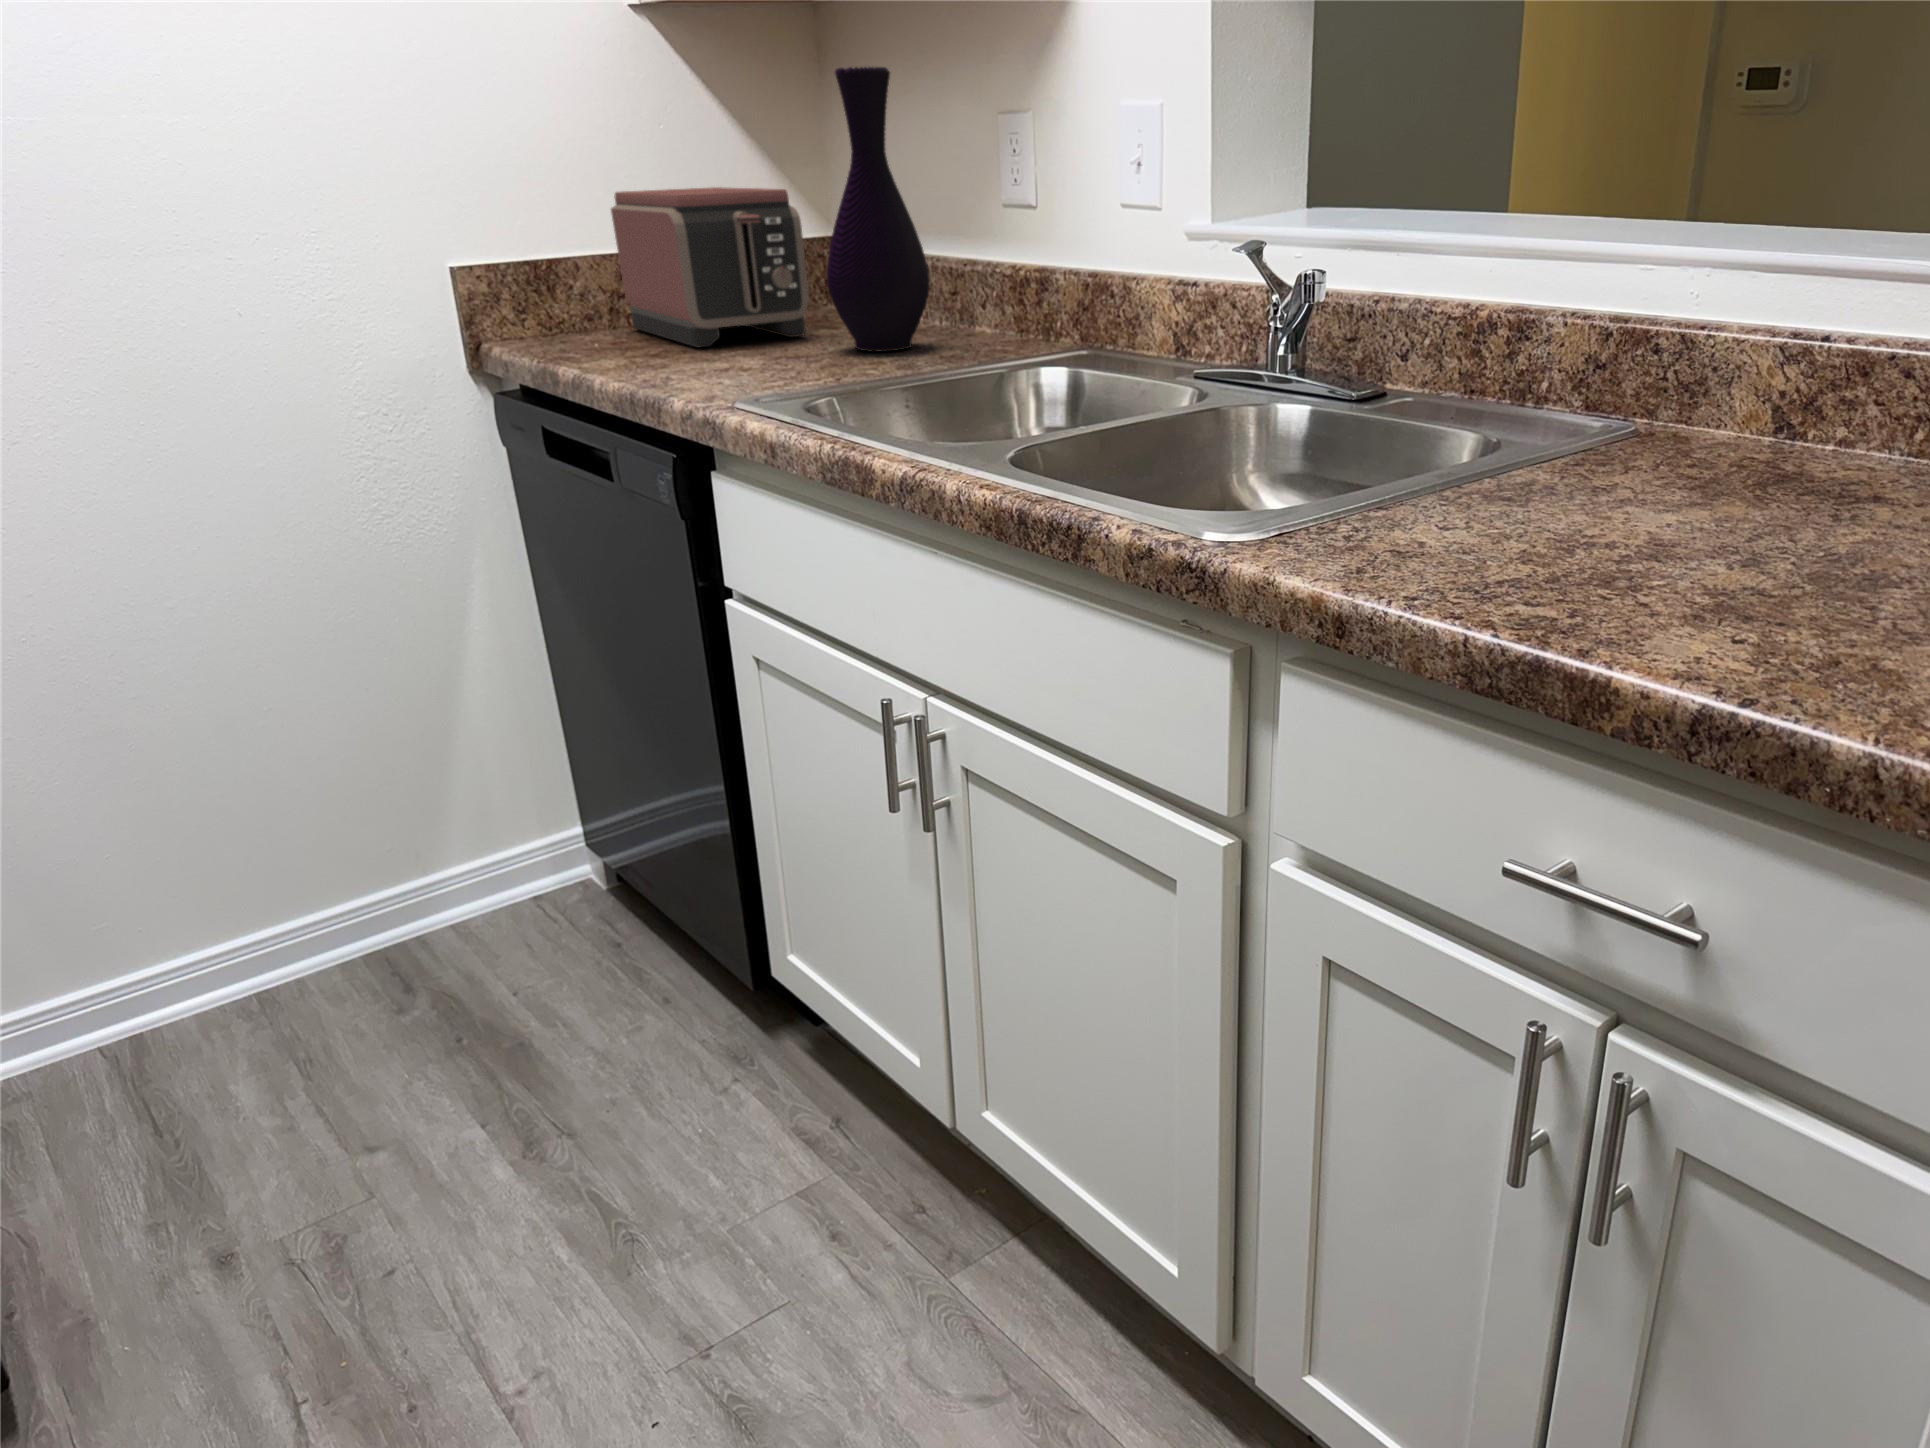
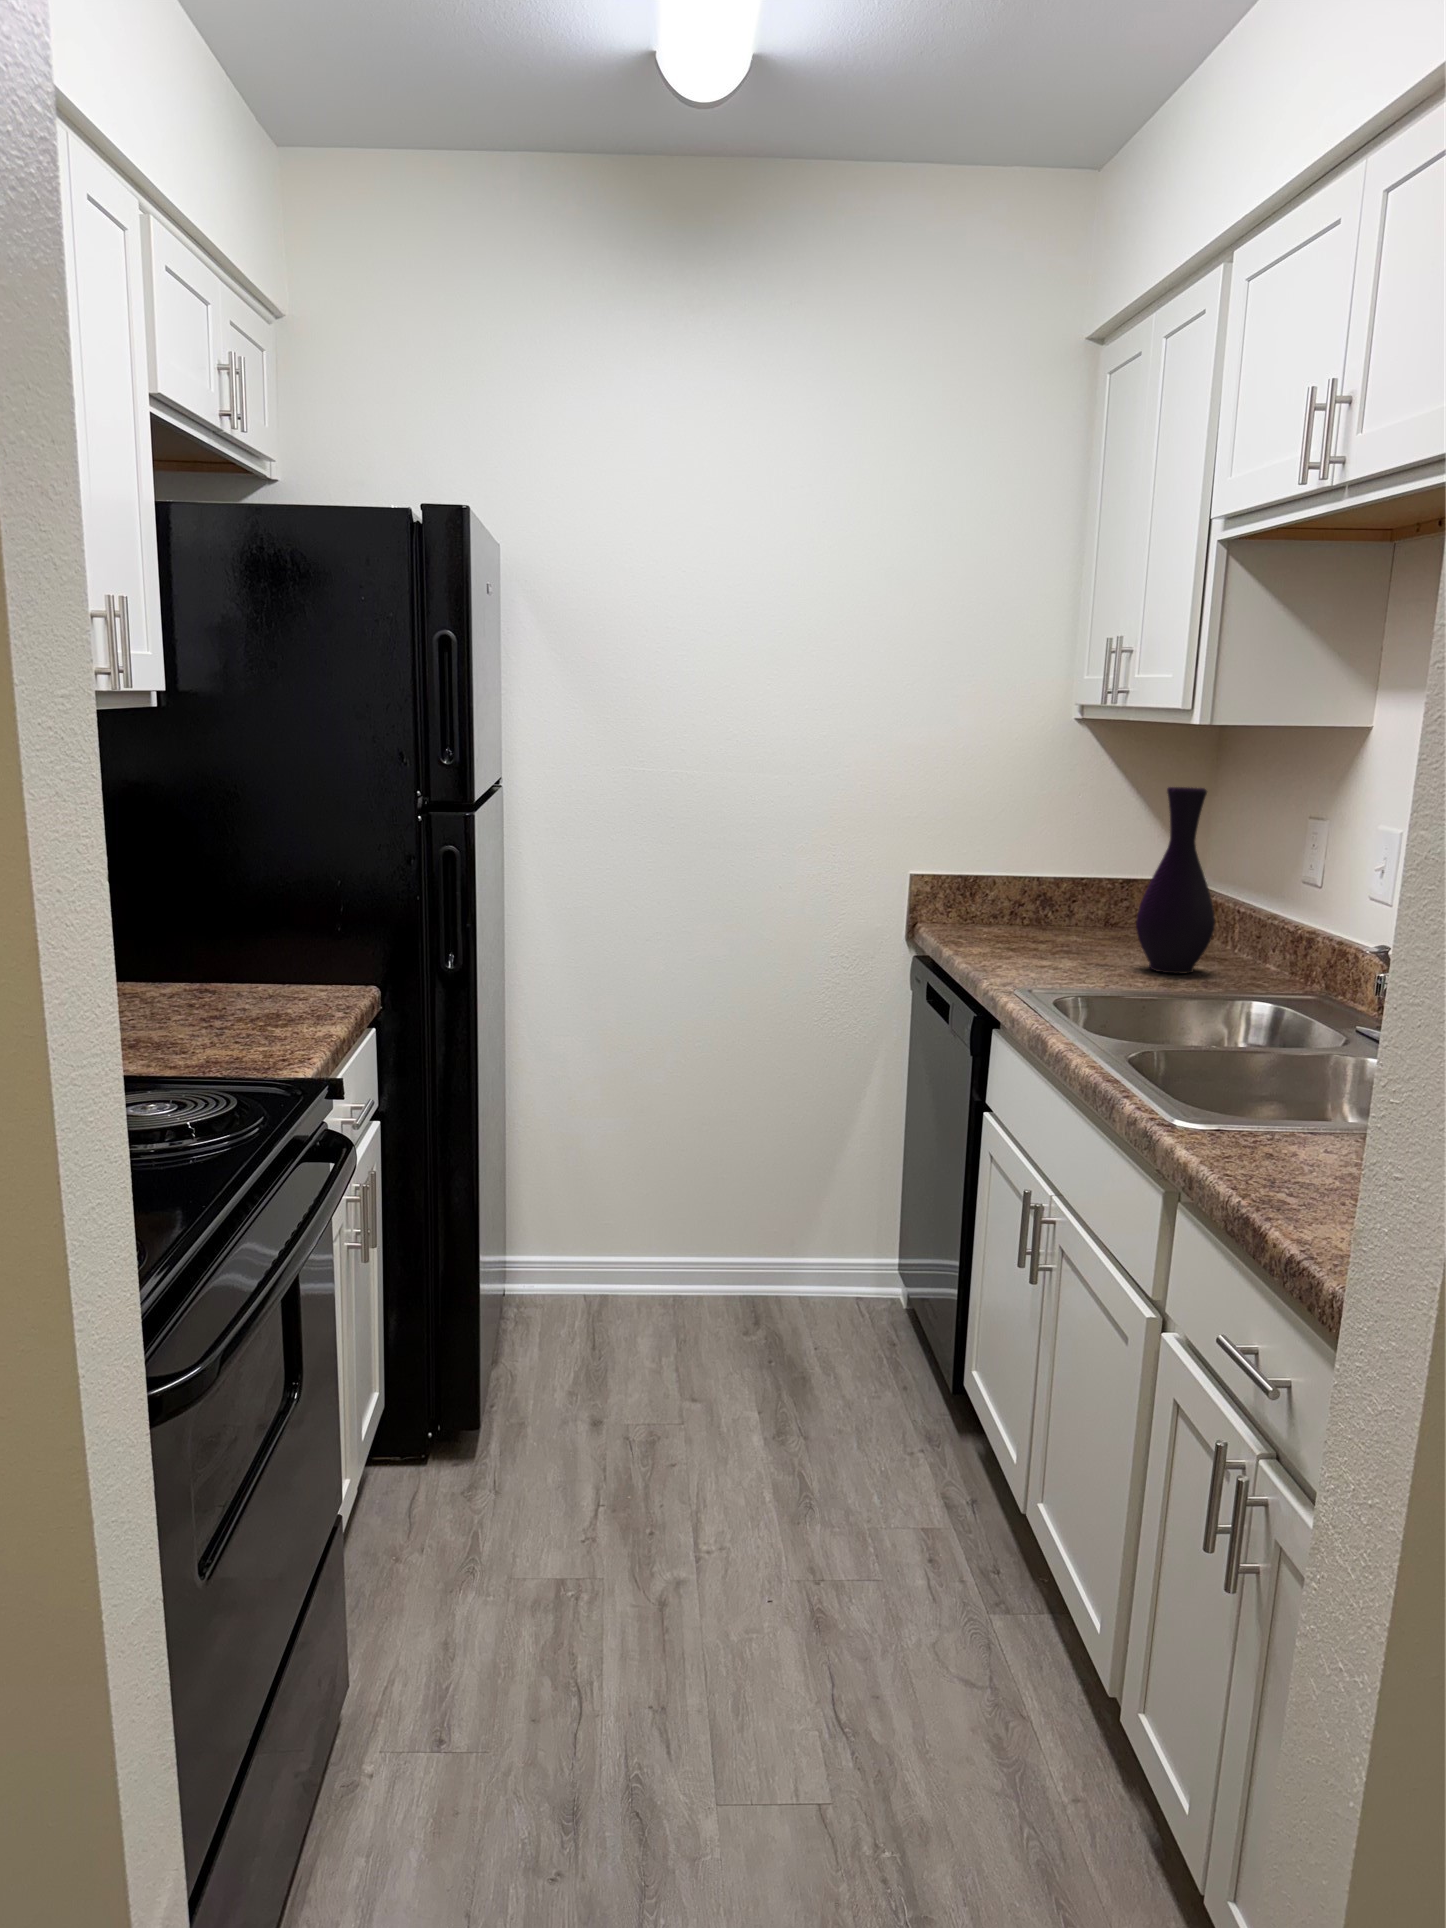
toaster: present [611,187,809,347] -> none [1020,838,1142,952]

